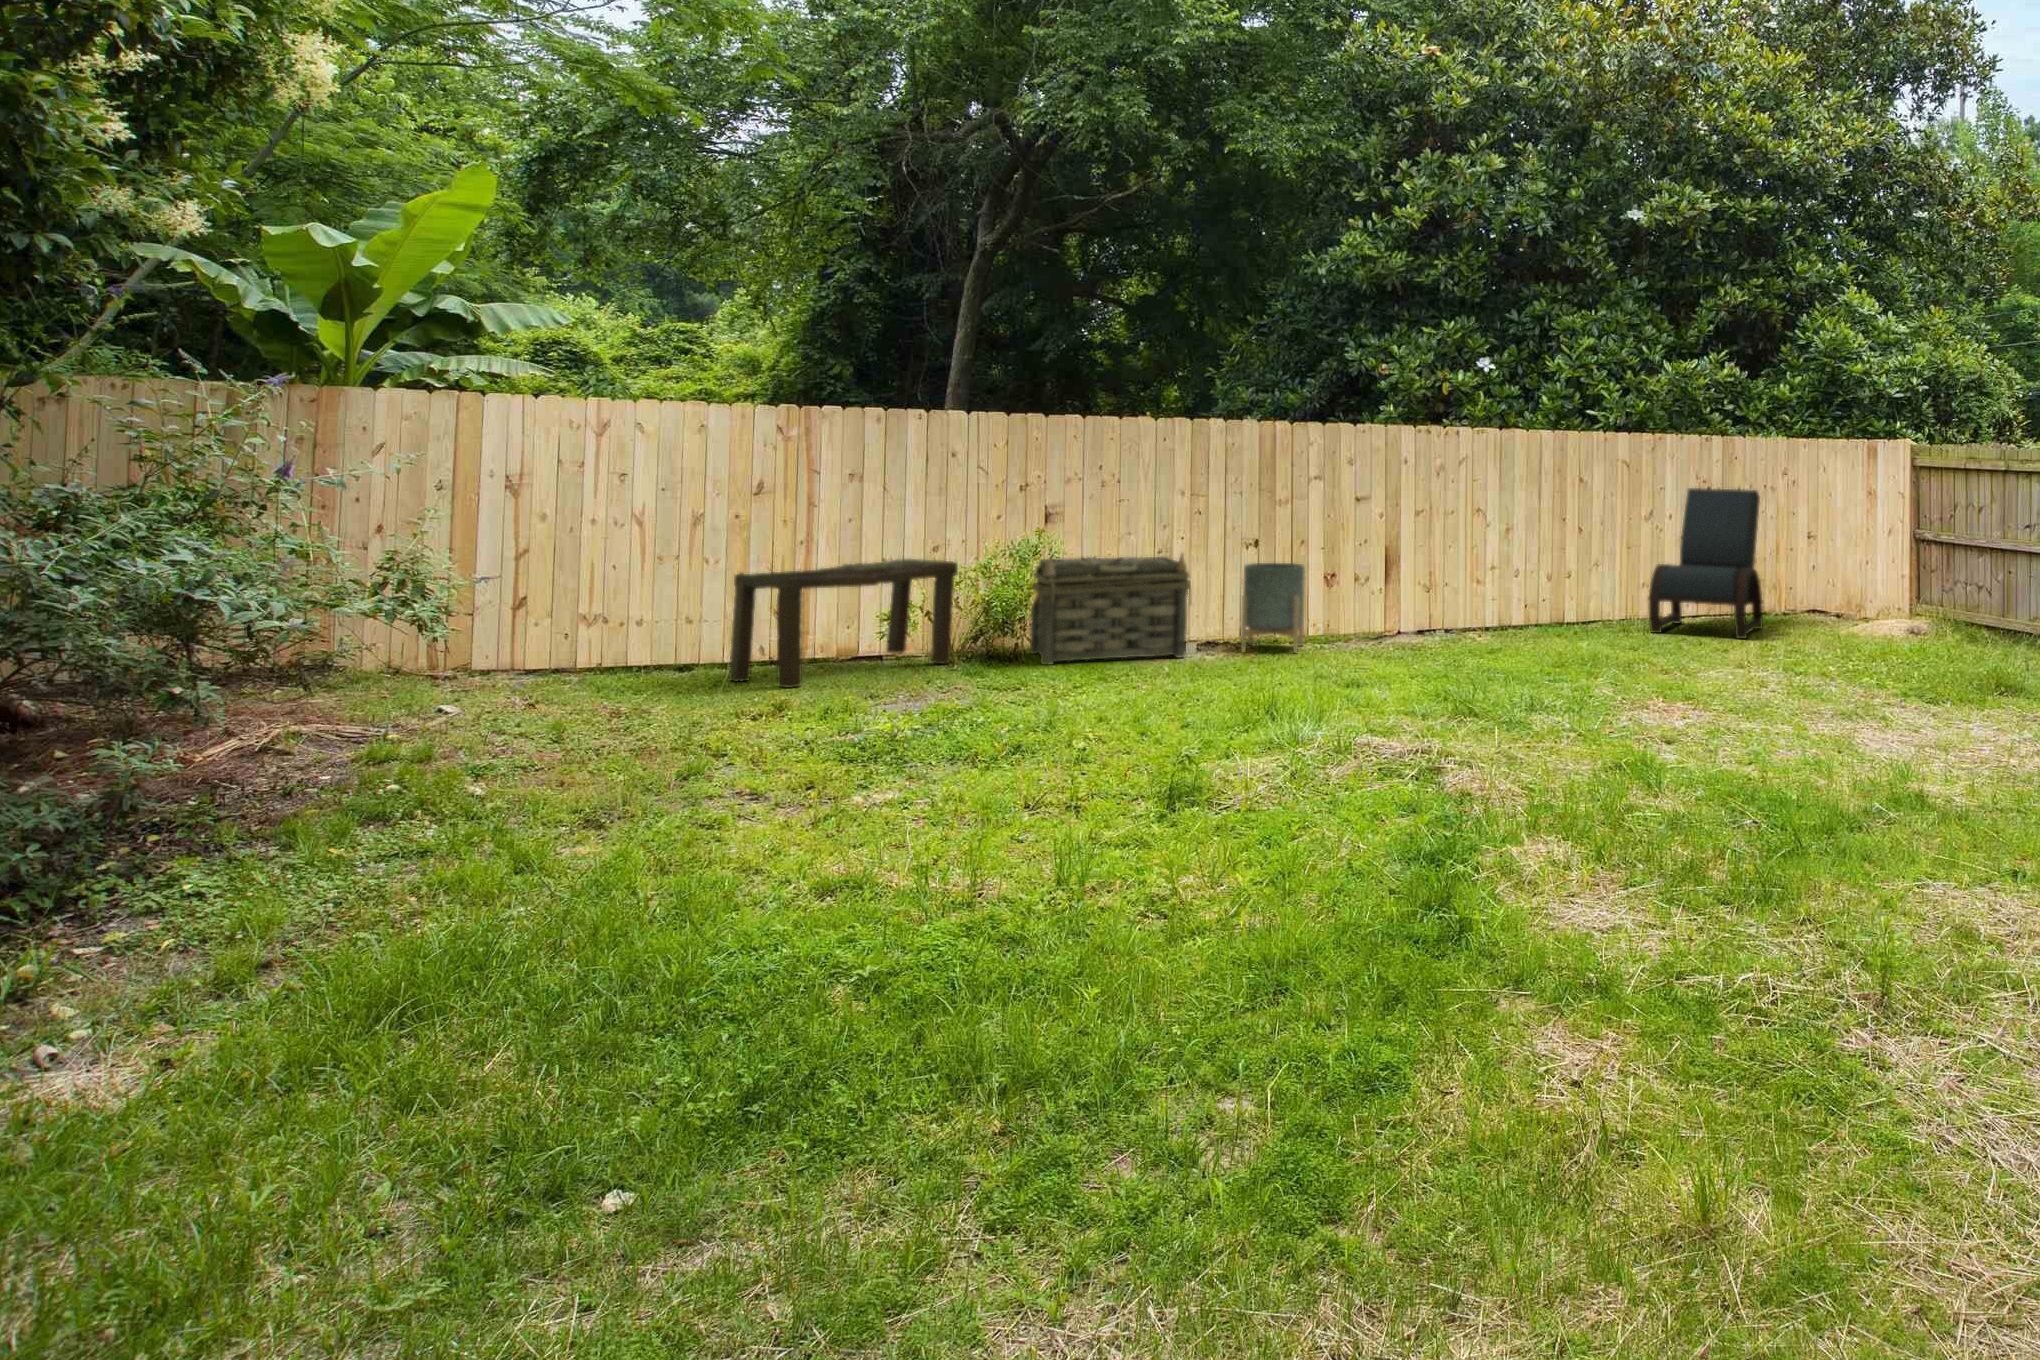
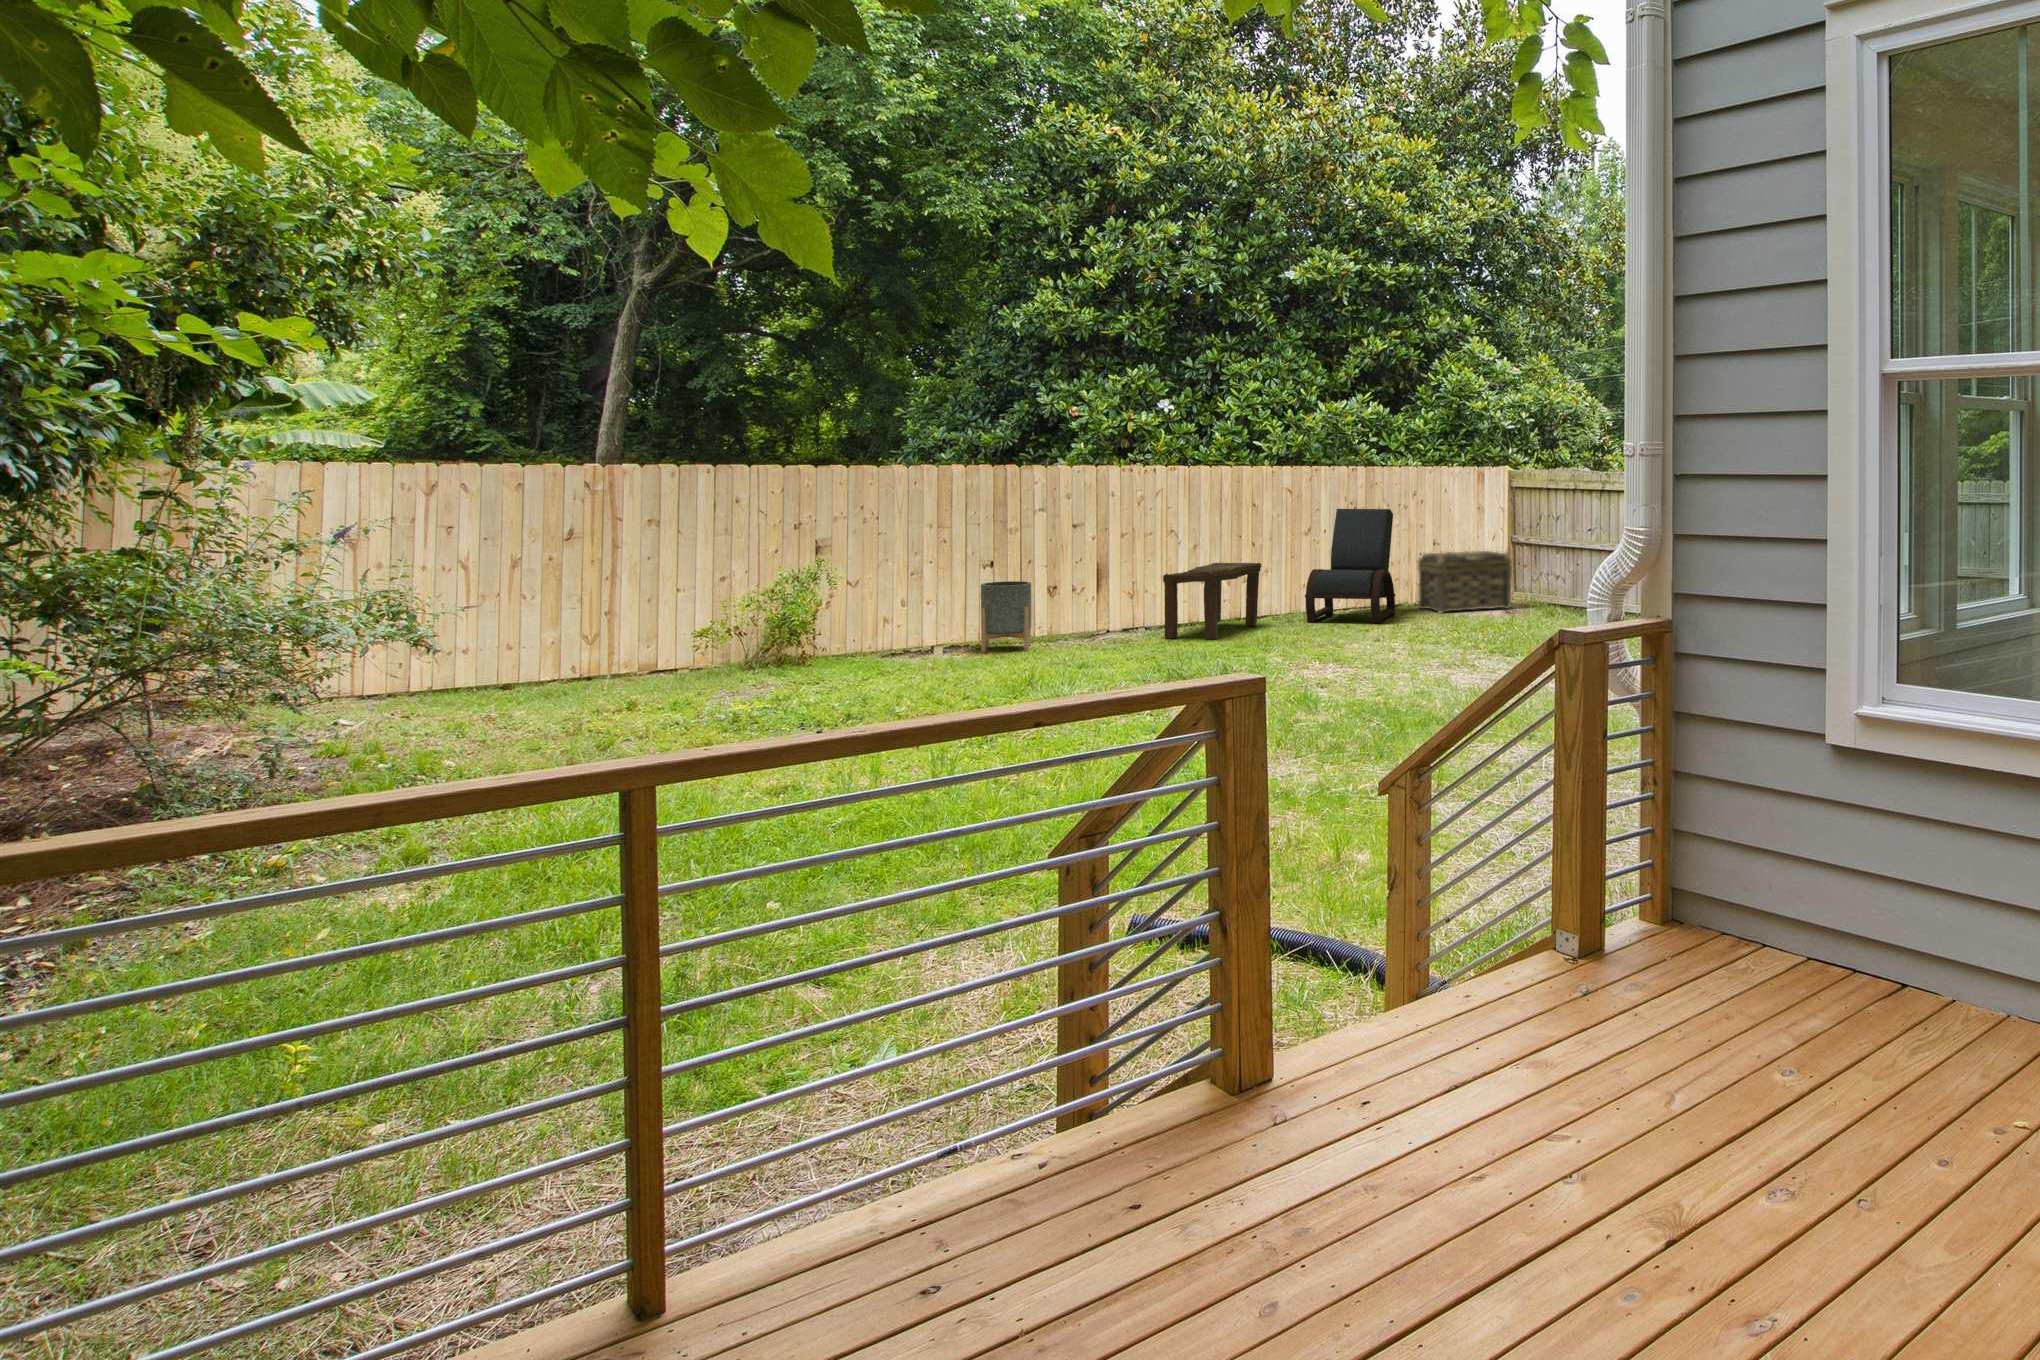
basket: present [1030,553,1191,664] -> present [1417,551,1512,613]
bench: present [729,559,958,688] -> present [1163,563,1261,640]

